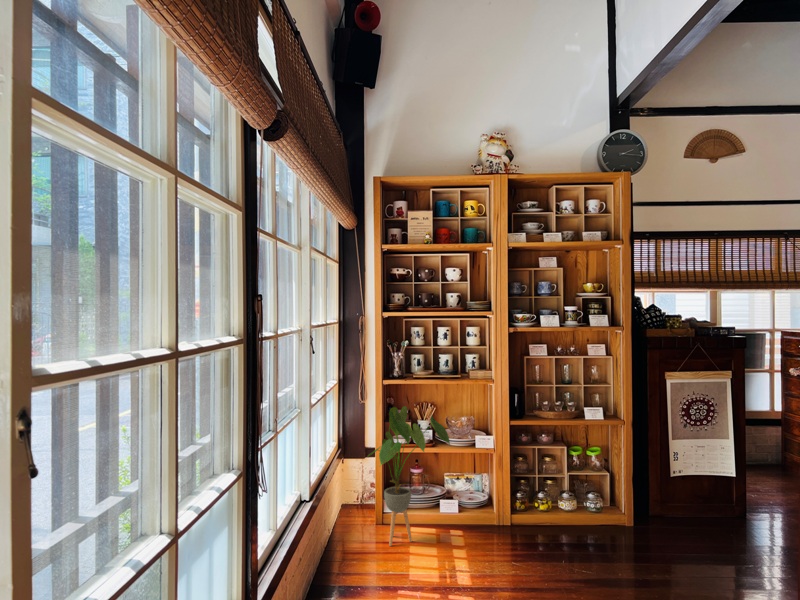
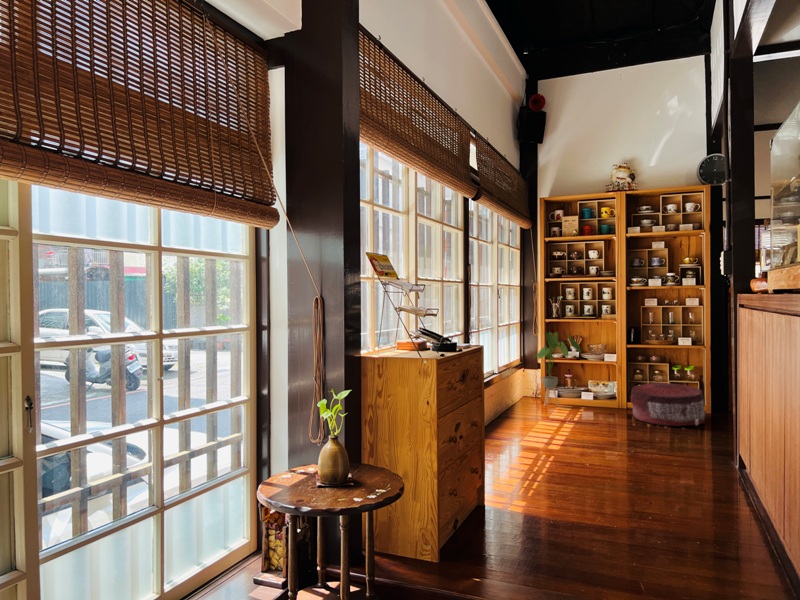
pouf: none [536,486,655,580] -> present [631,383,707,426]

